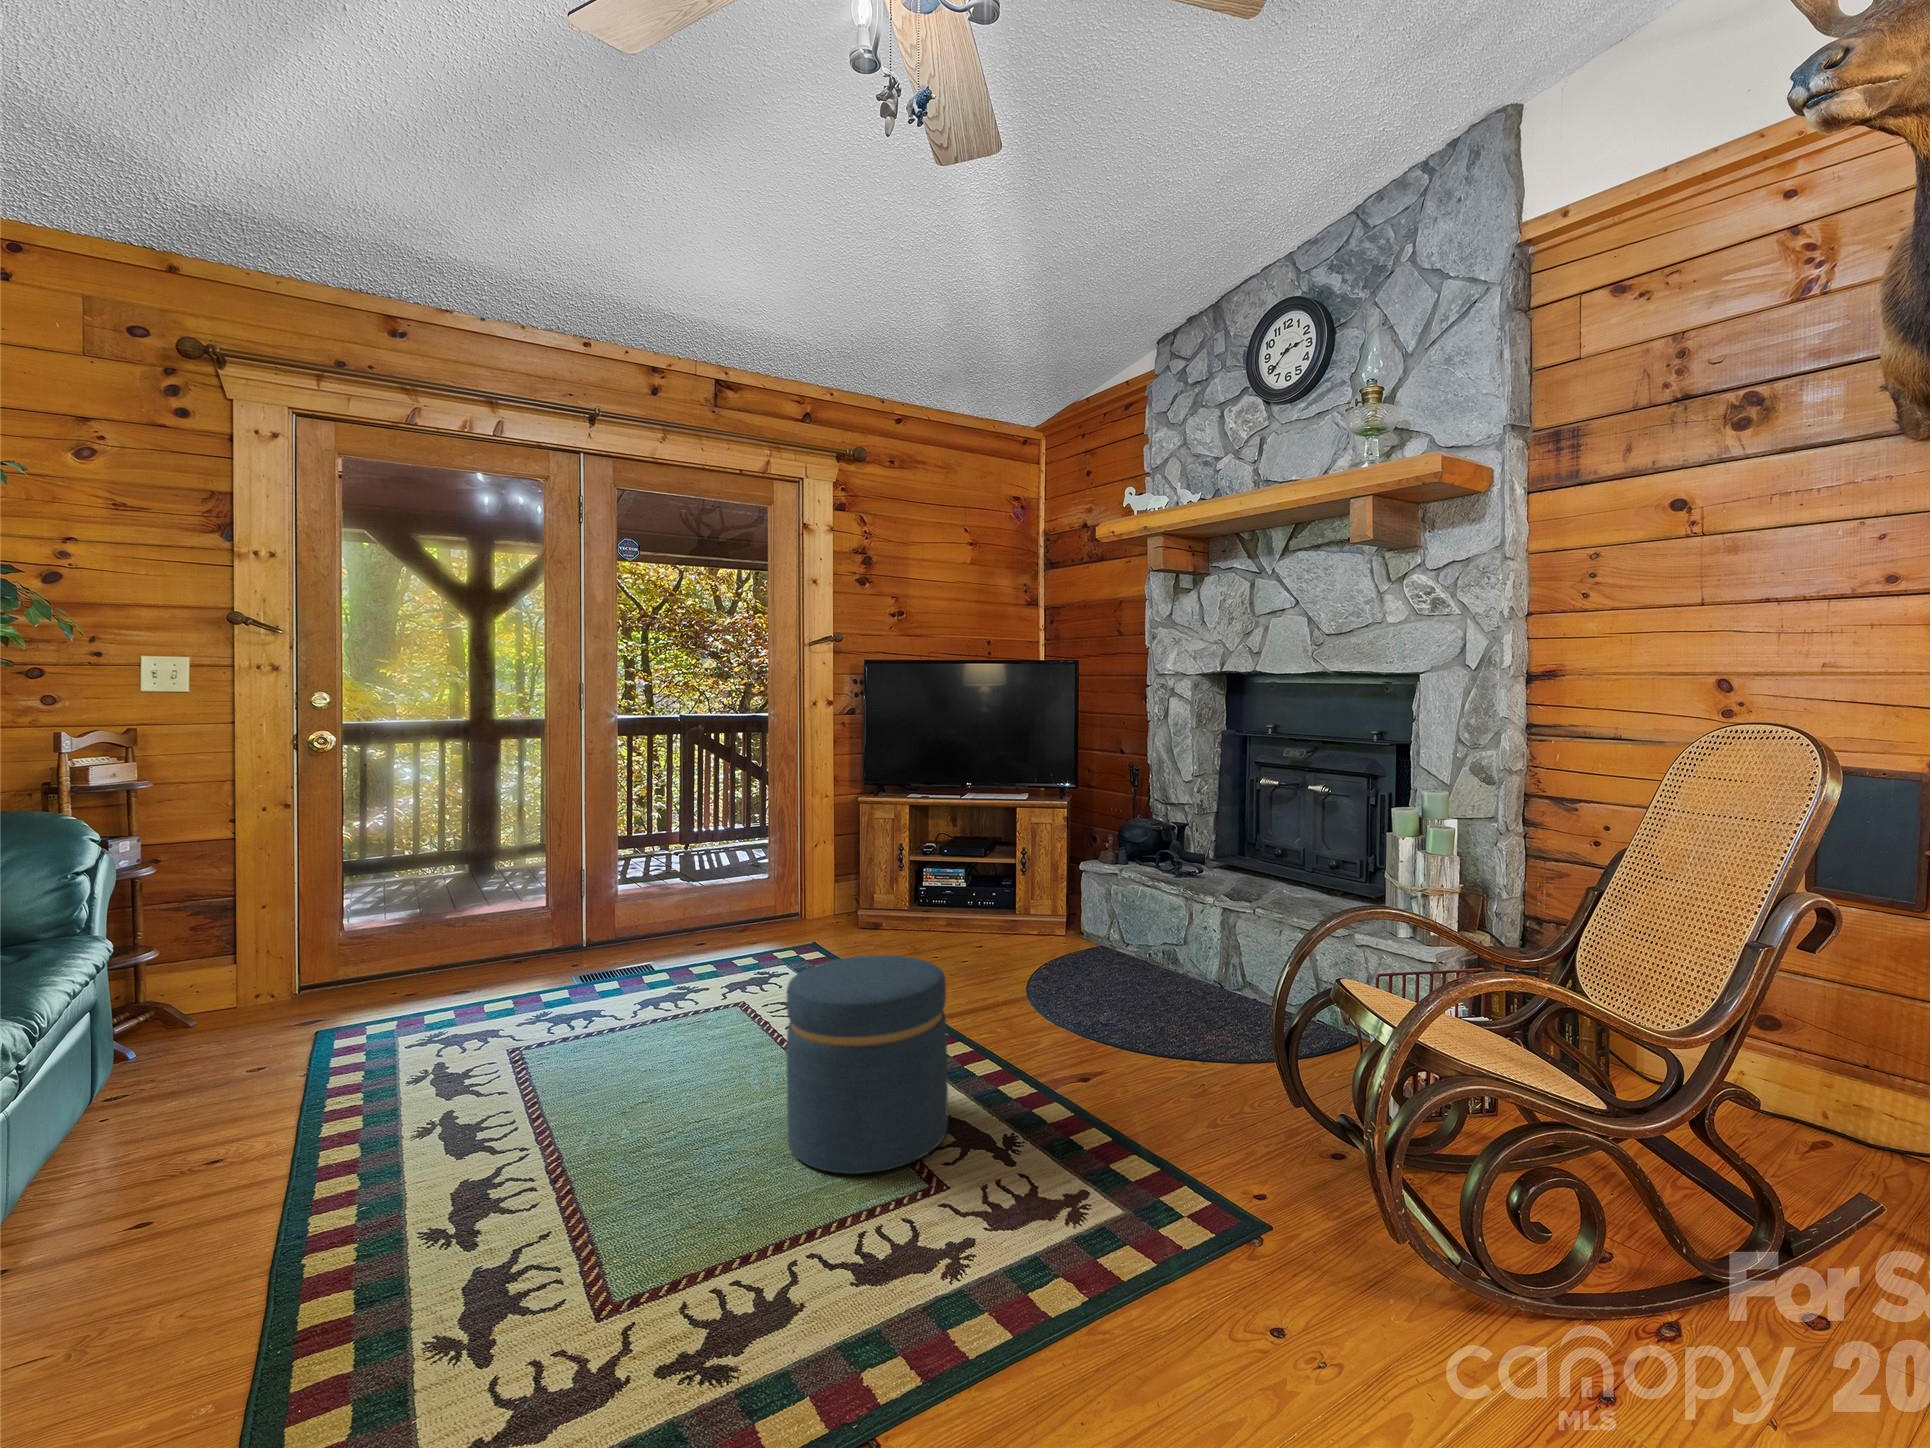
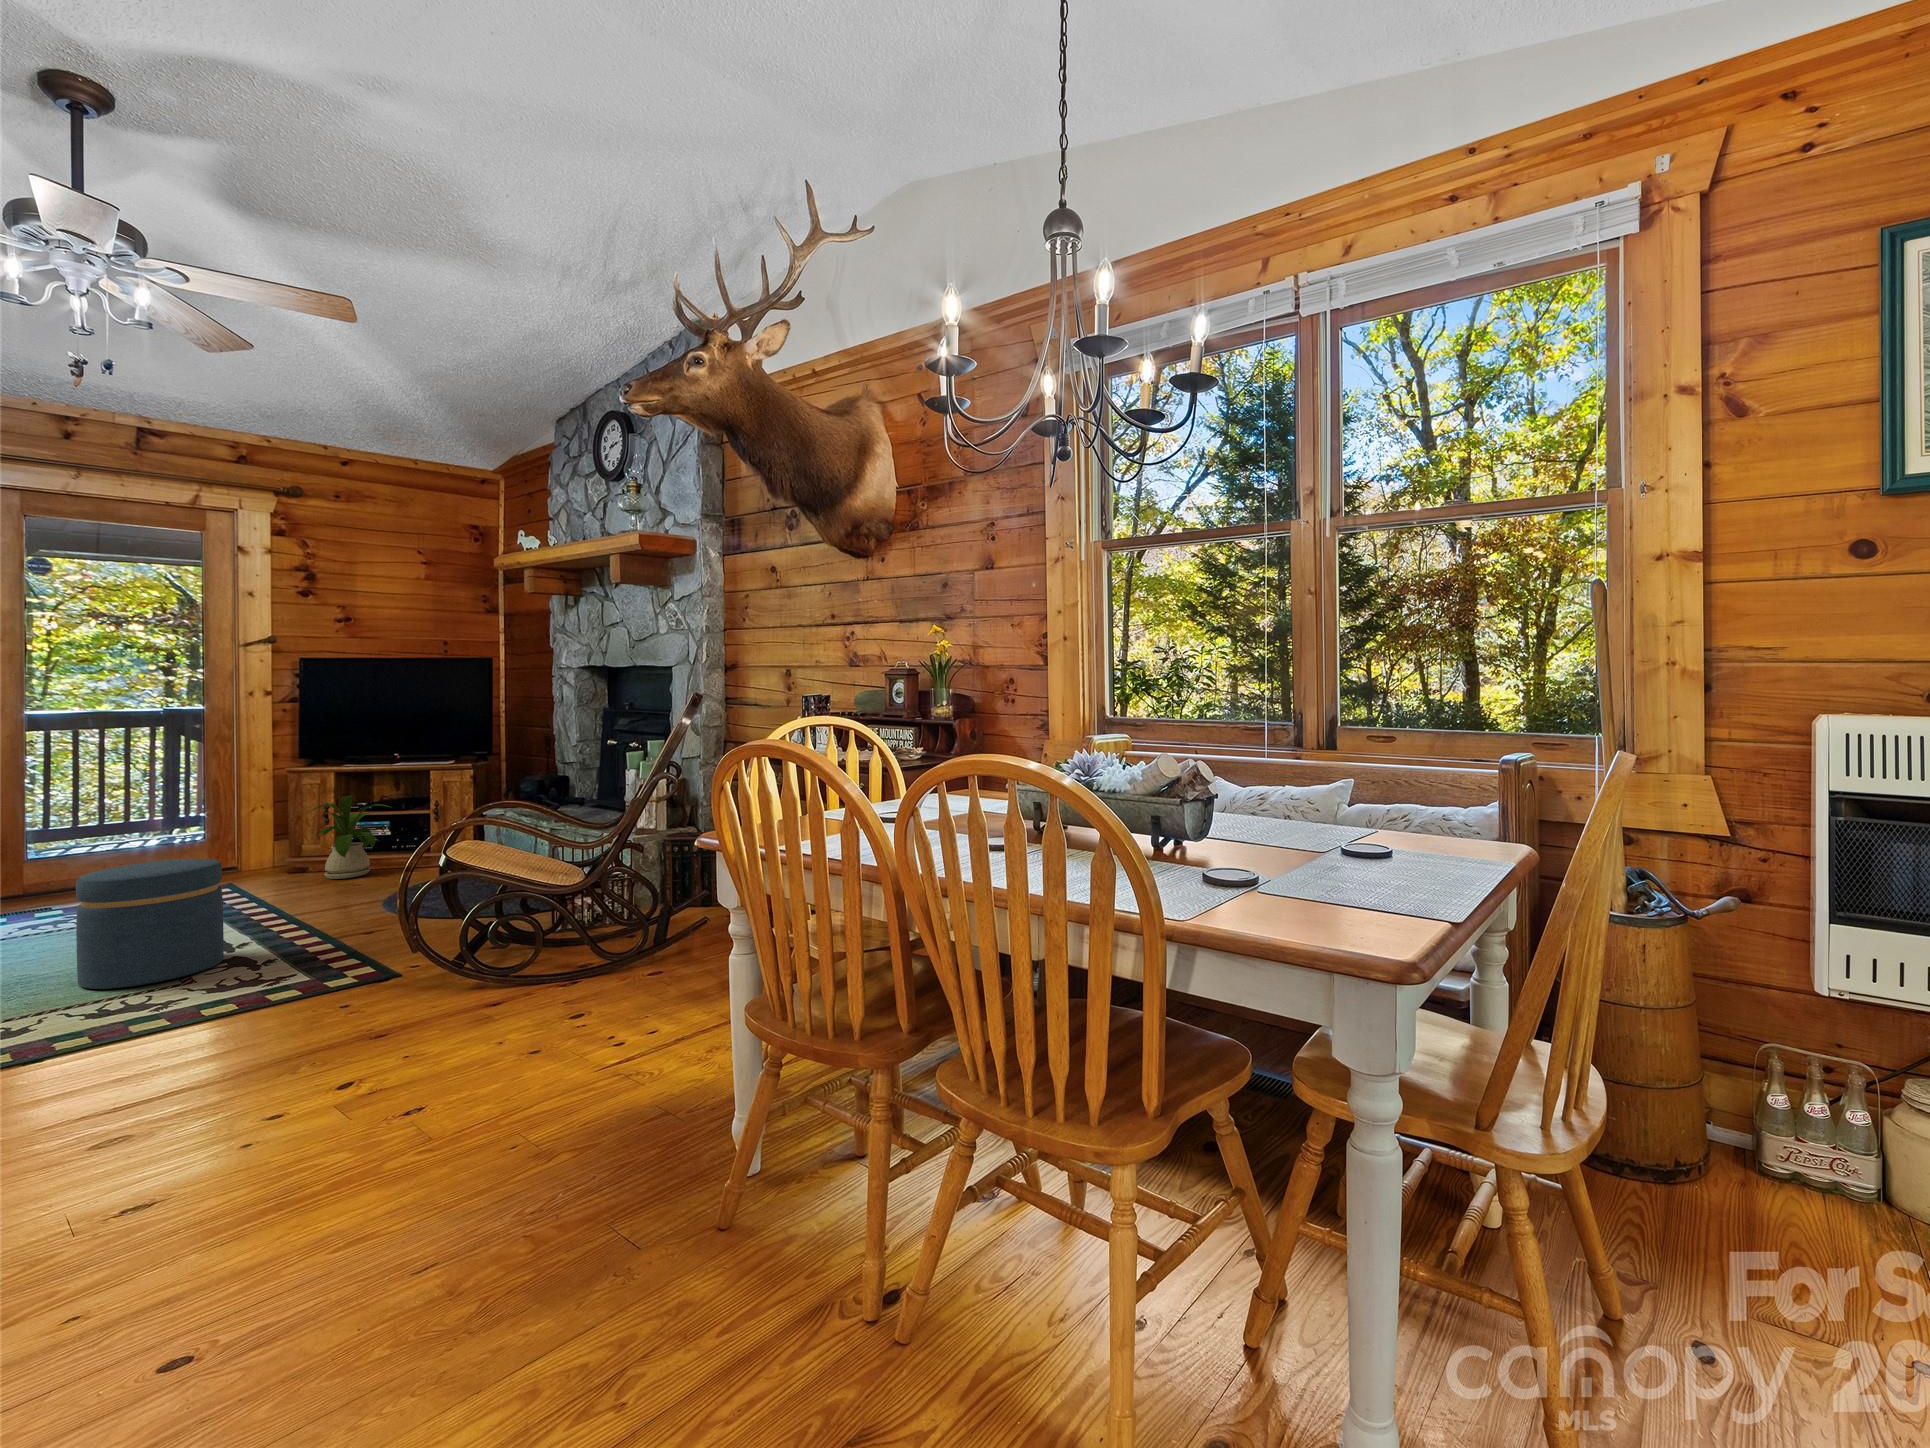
house plant: none [892,840,988,949] -> present [308,795,390,879]

